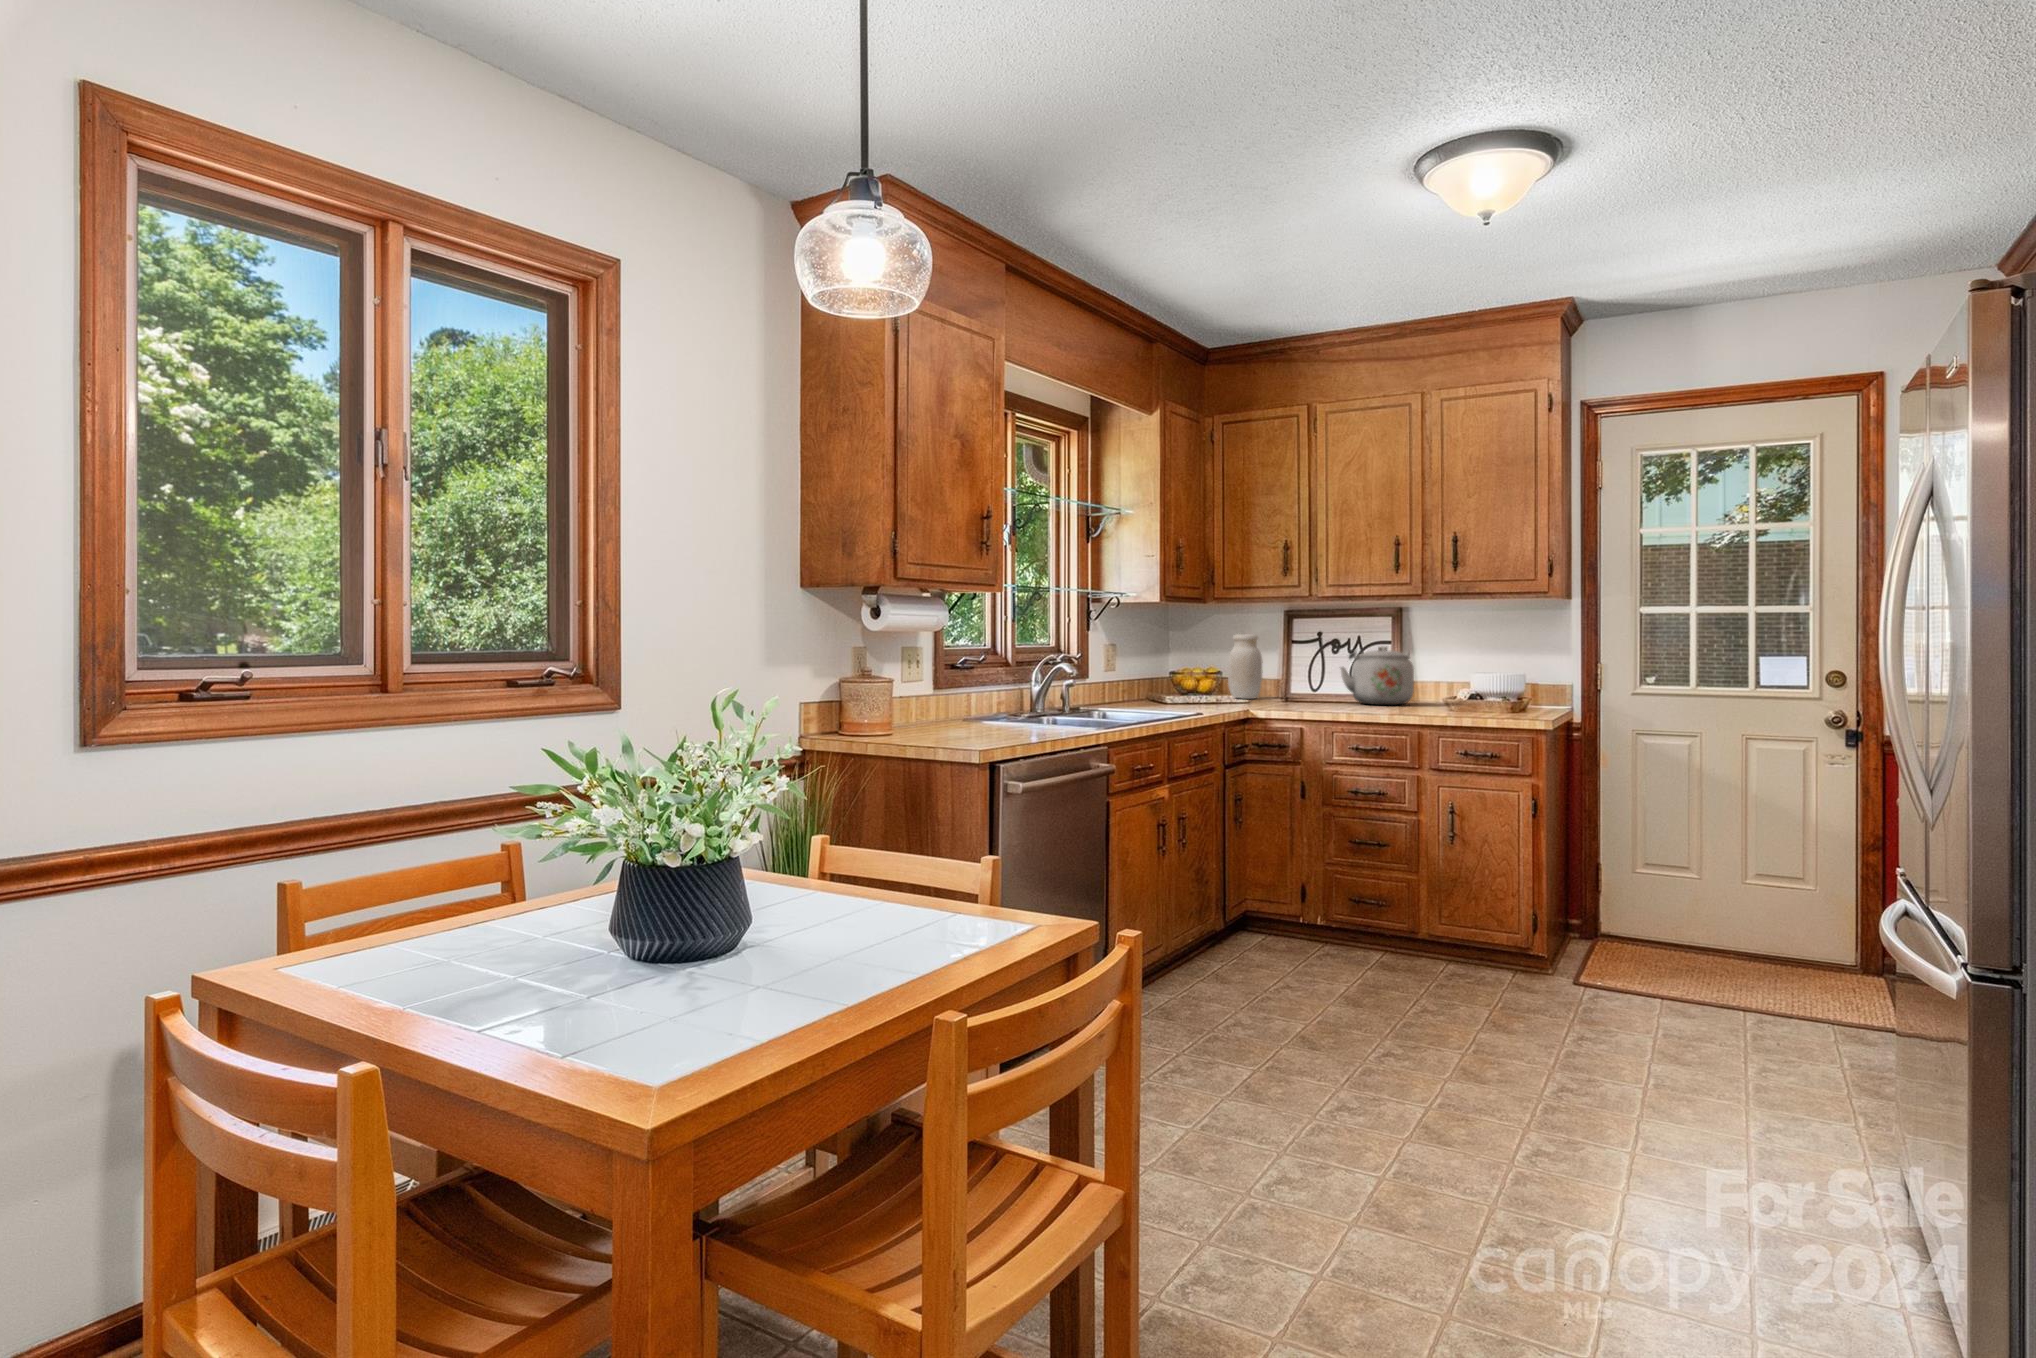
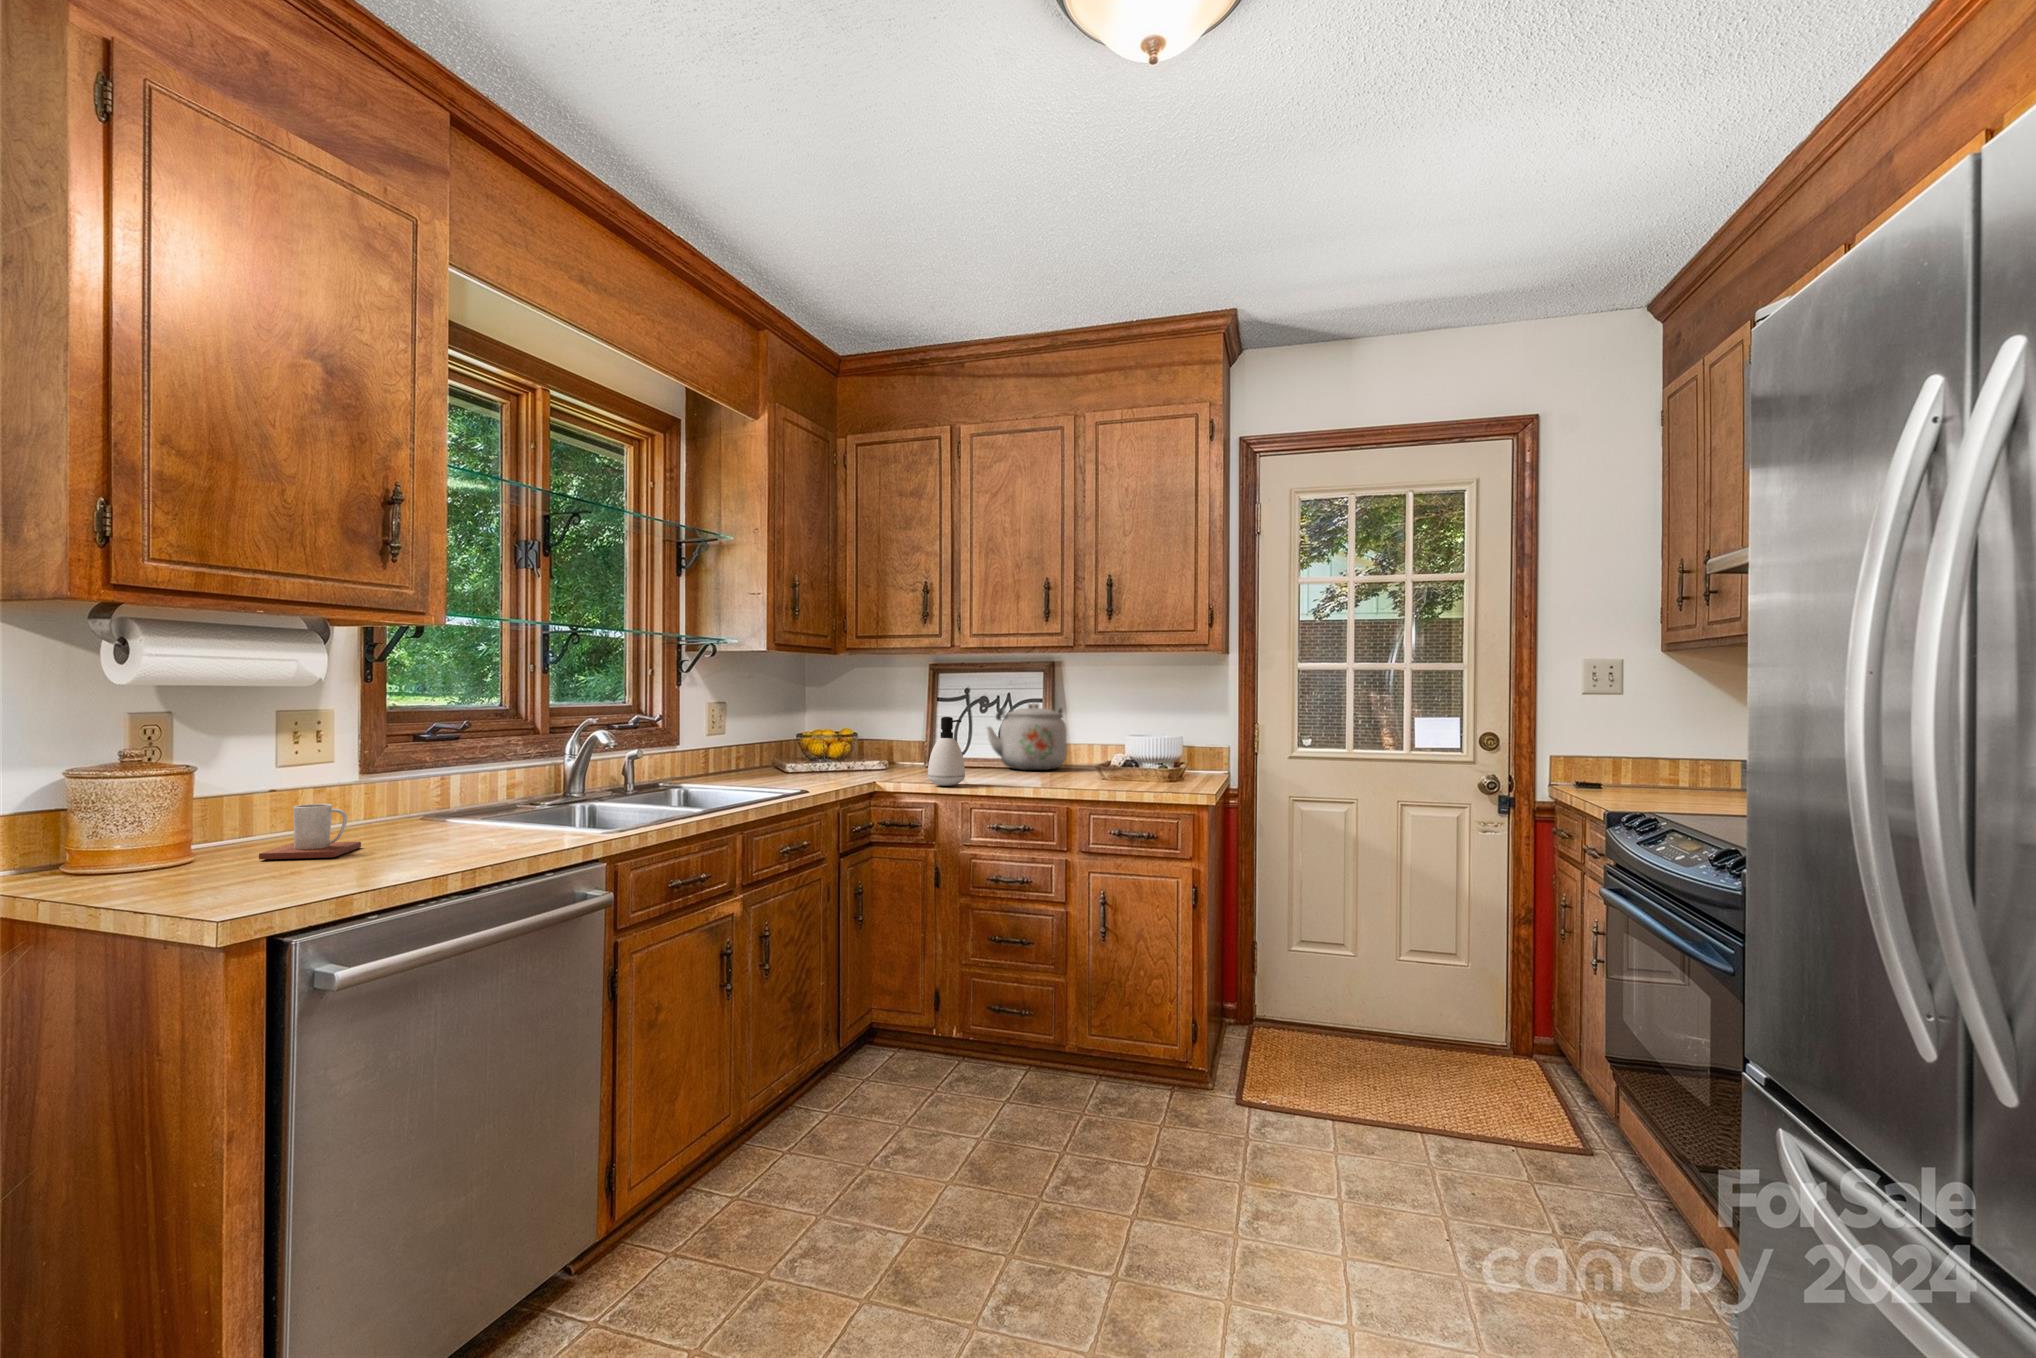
jar: present [1228,634,1263,699] -> none [866,688,905,762]
soap dispenser: none [1297,656,1328,713] -> present [928,717,965,786]
mug: none [913,705,956,736] -> present [259,804,361,859]

